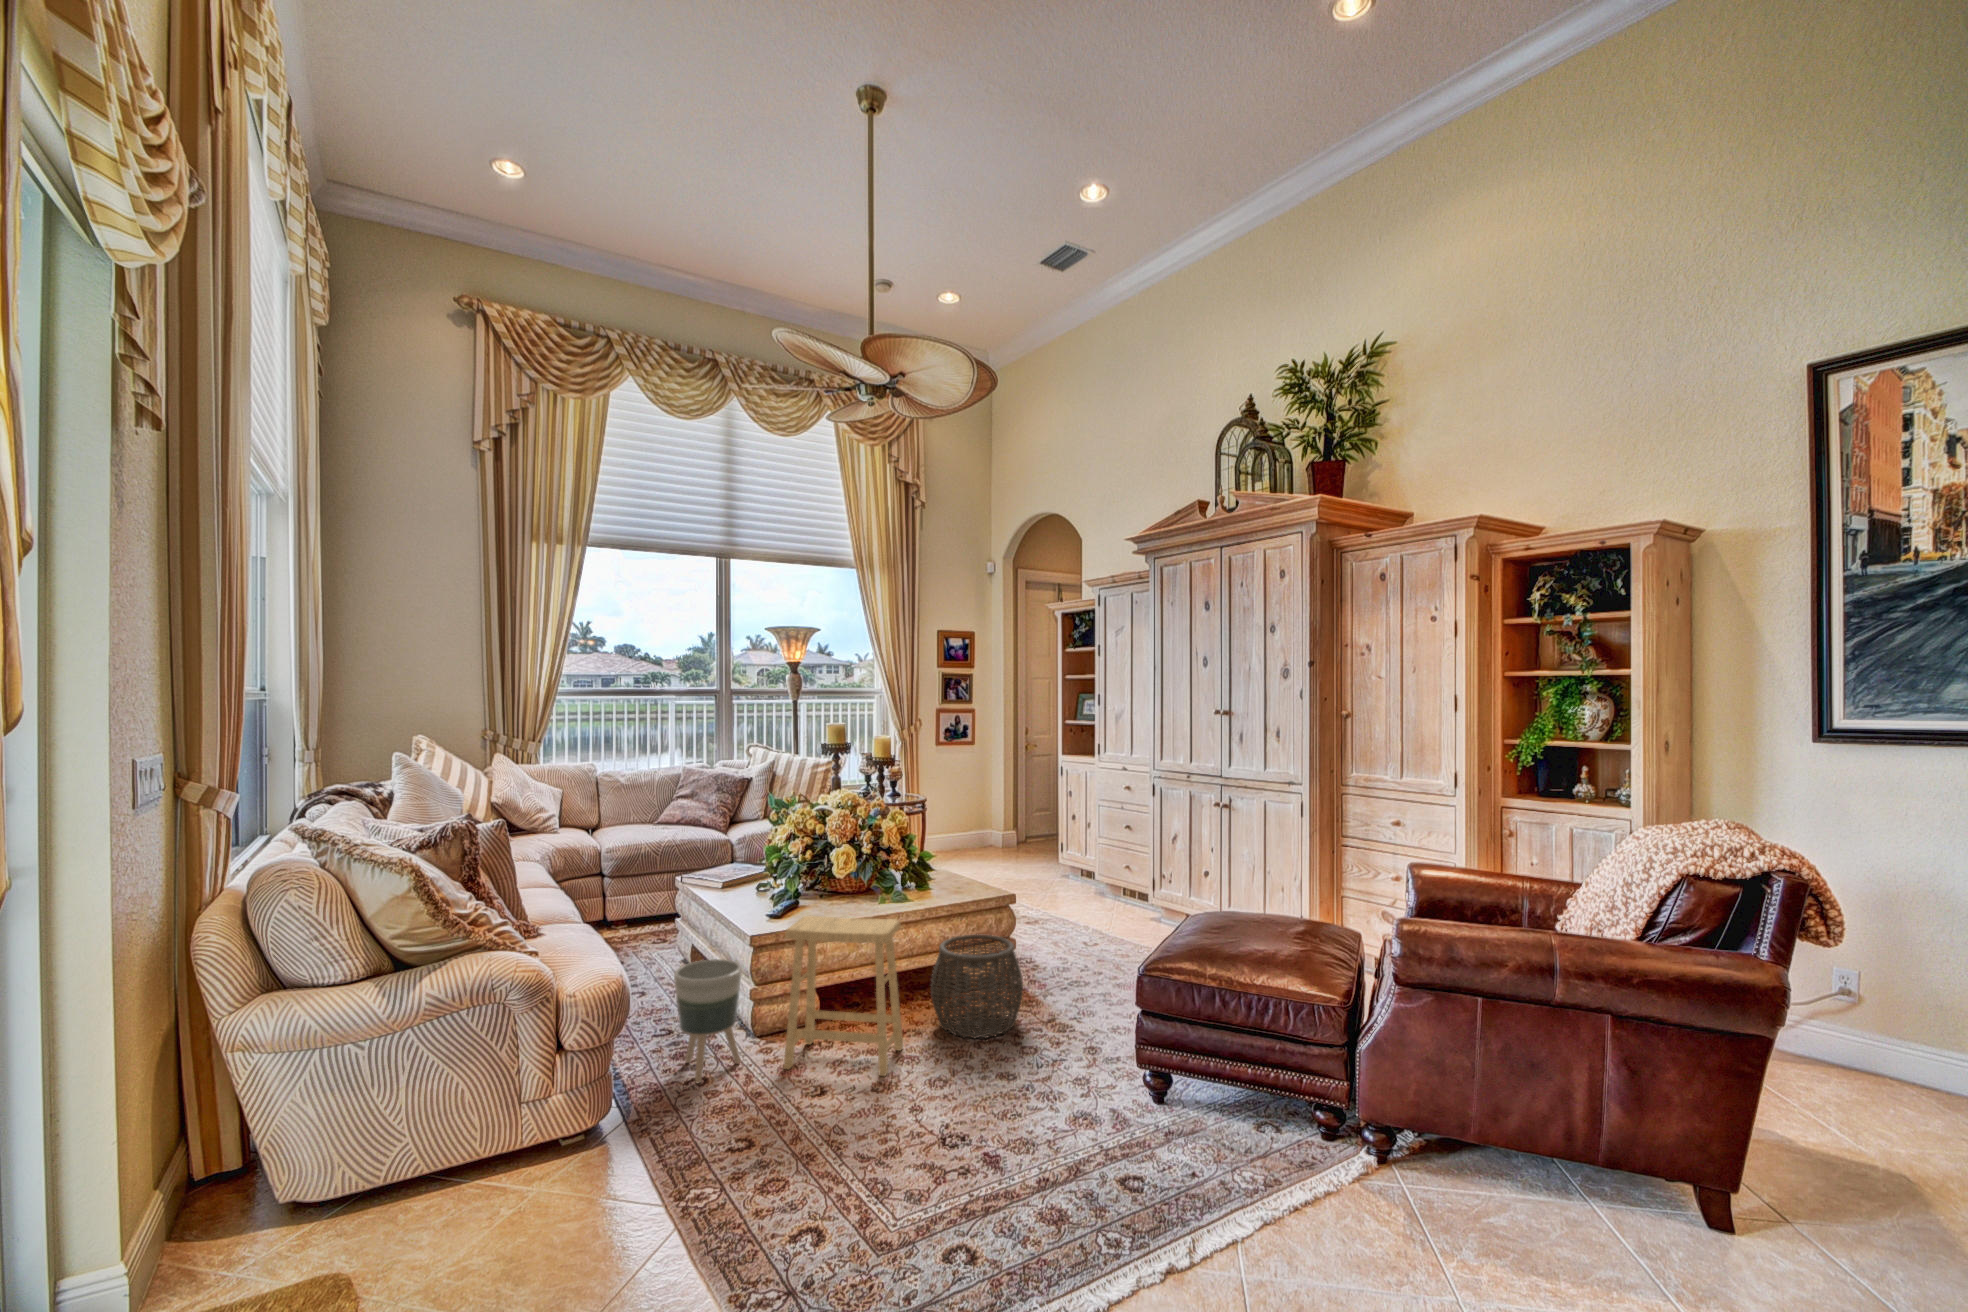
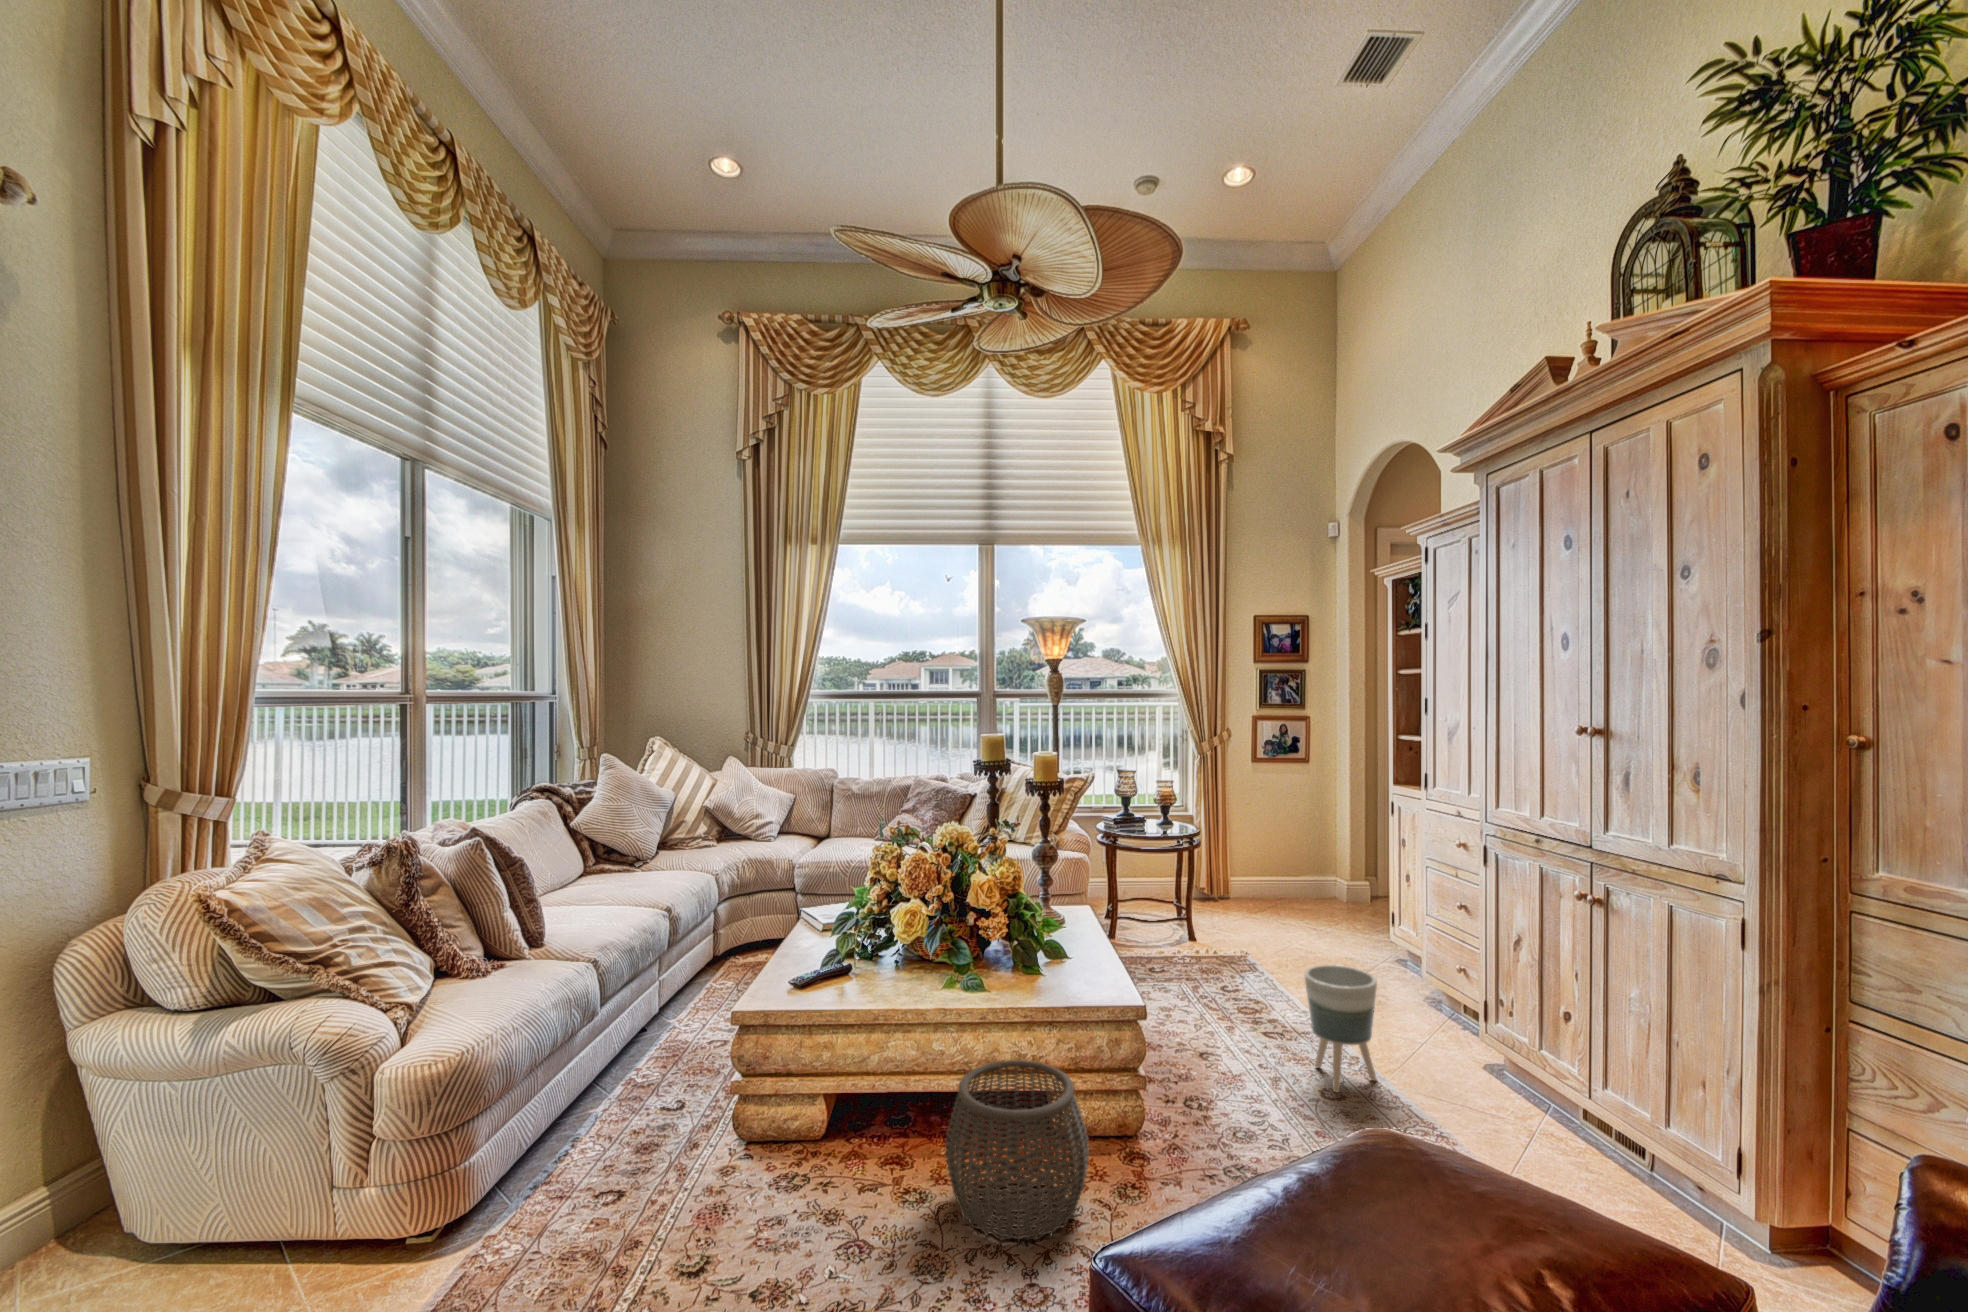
footstool: present [784,915,903,1076] -> none [717,997,883,1266]
planter: present [674,959,742,1083] -> present [1305,965,1377,1092]

